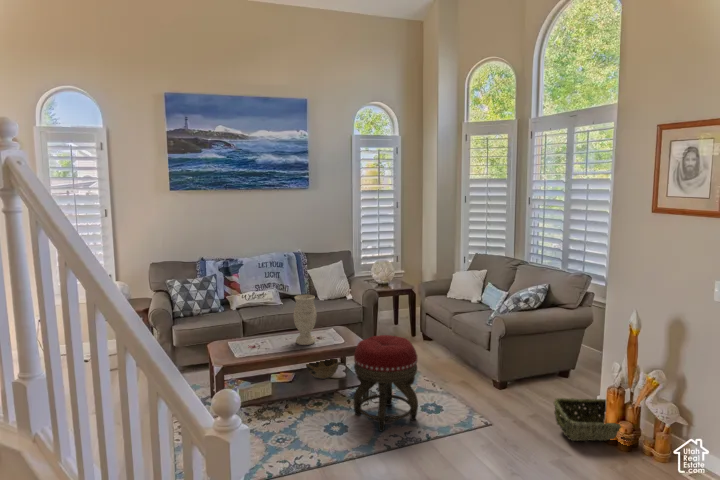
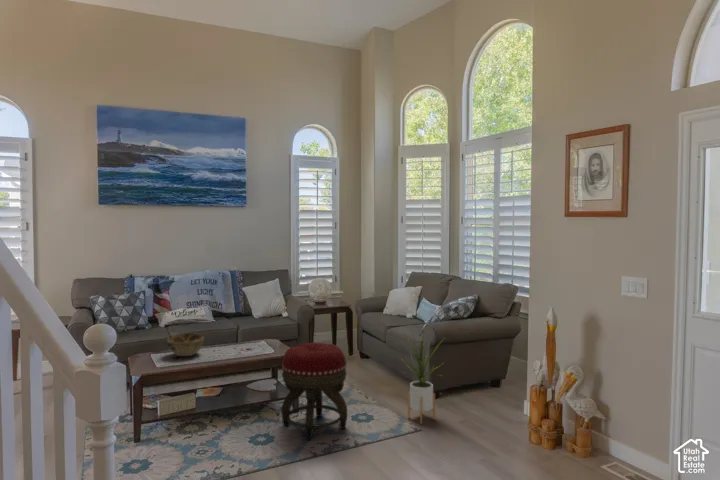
vase: present [293,294,317,345] -> none [221,303,246,355]
house plant: none [469,322,519,418] -> present [407,335,438,424]
decorative bowl: present [306,359,339,379] -> present [167,334,204,356]
woven basket: present [554,398,621,441] -> none [480,400,555,442]

